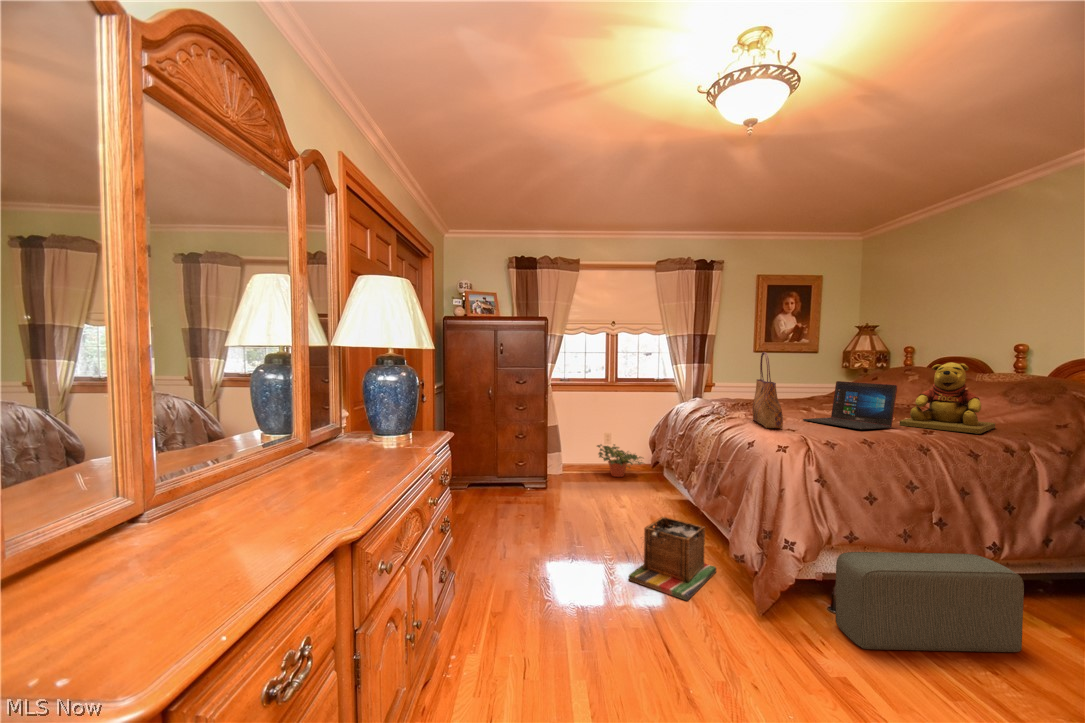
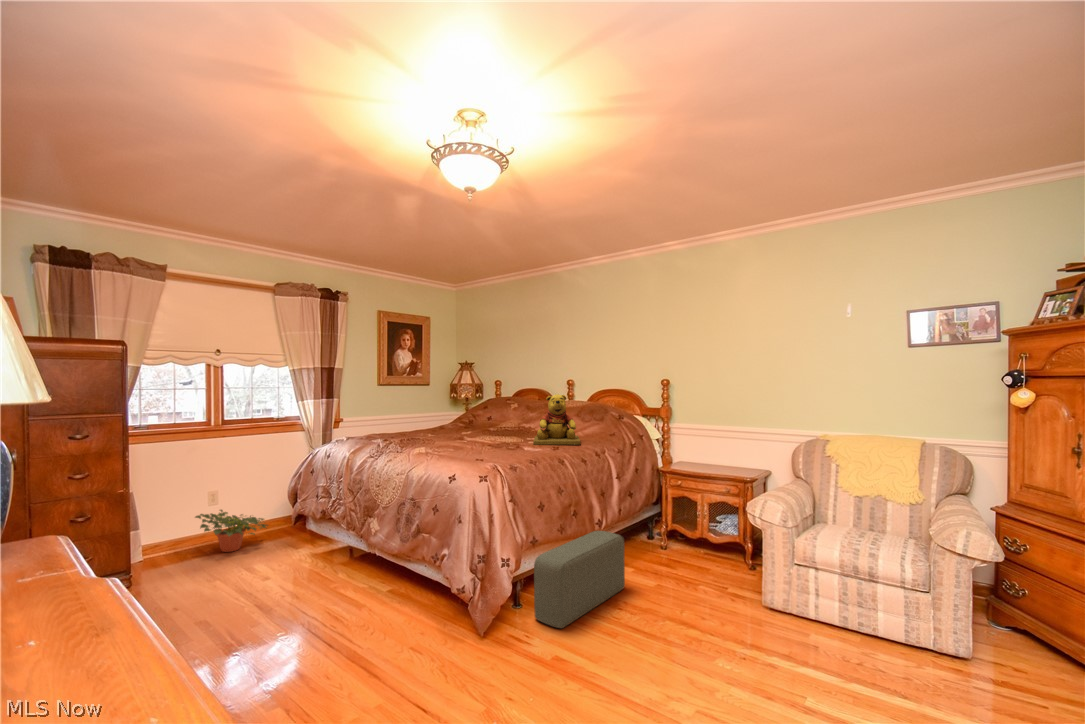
tote bag: present [753,352,783,428] -> none [437,390,474,461]
laptop: present [803,381,897,429] -> none [472,413,536,452]
laundry basket: present [628,517,716,601] -> none [344,574,422,666]

